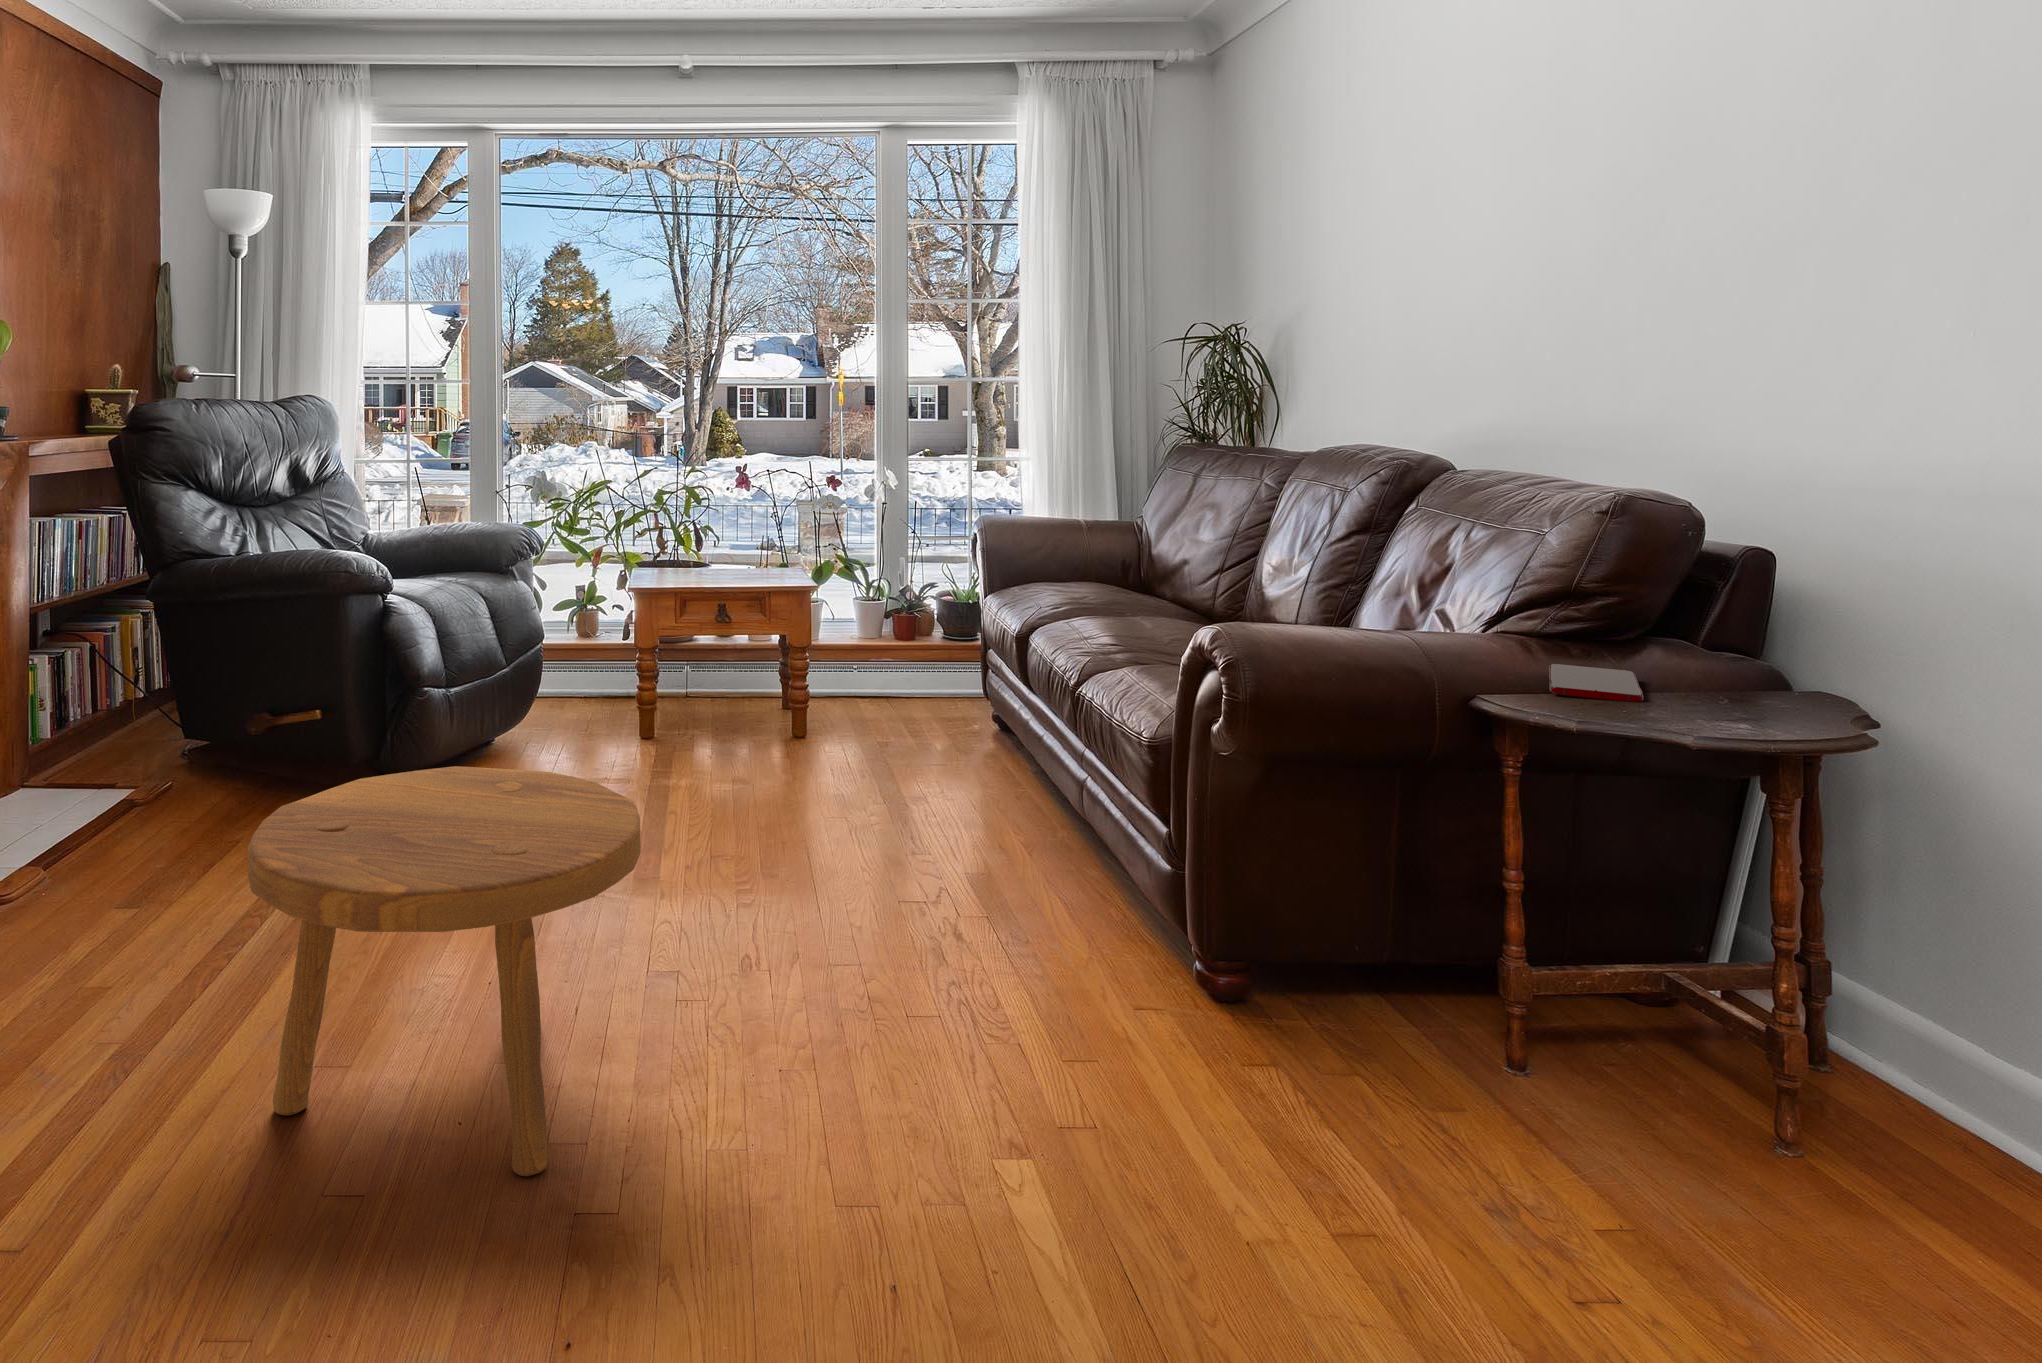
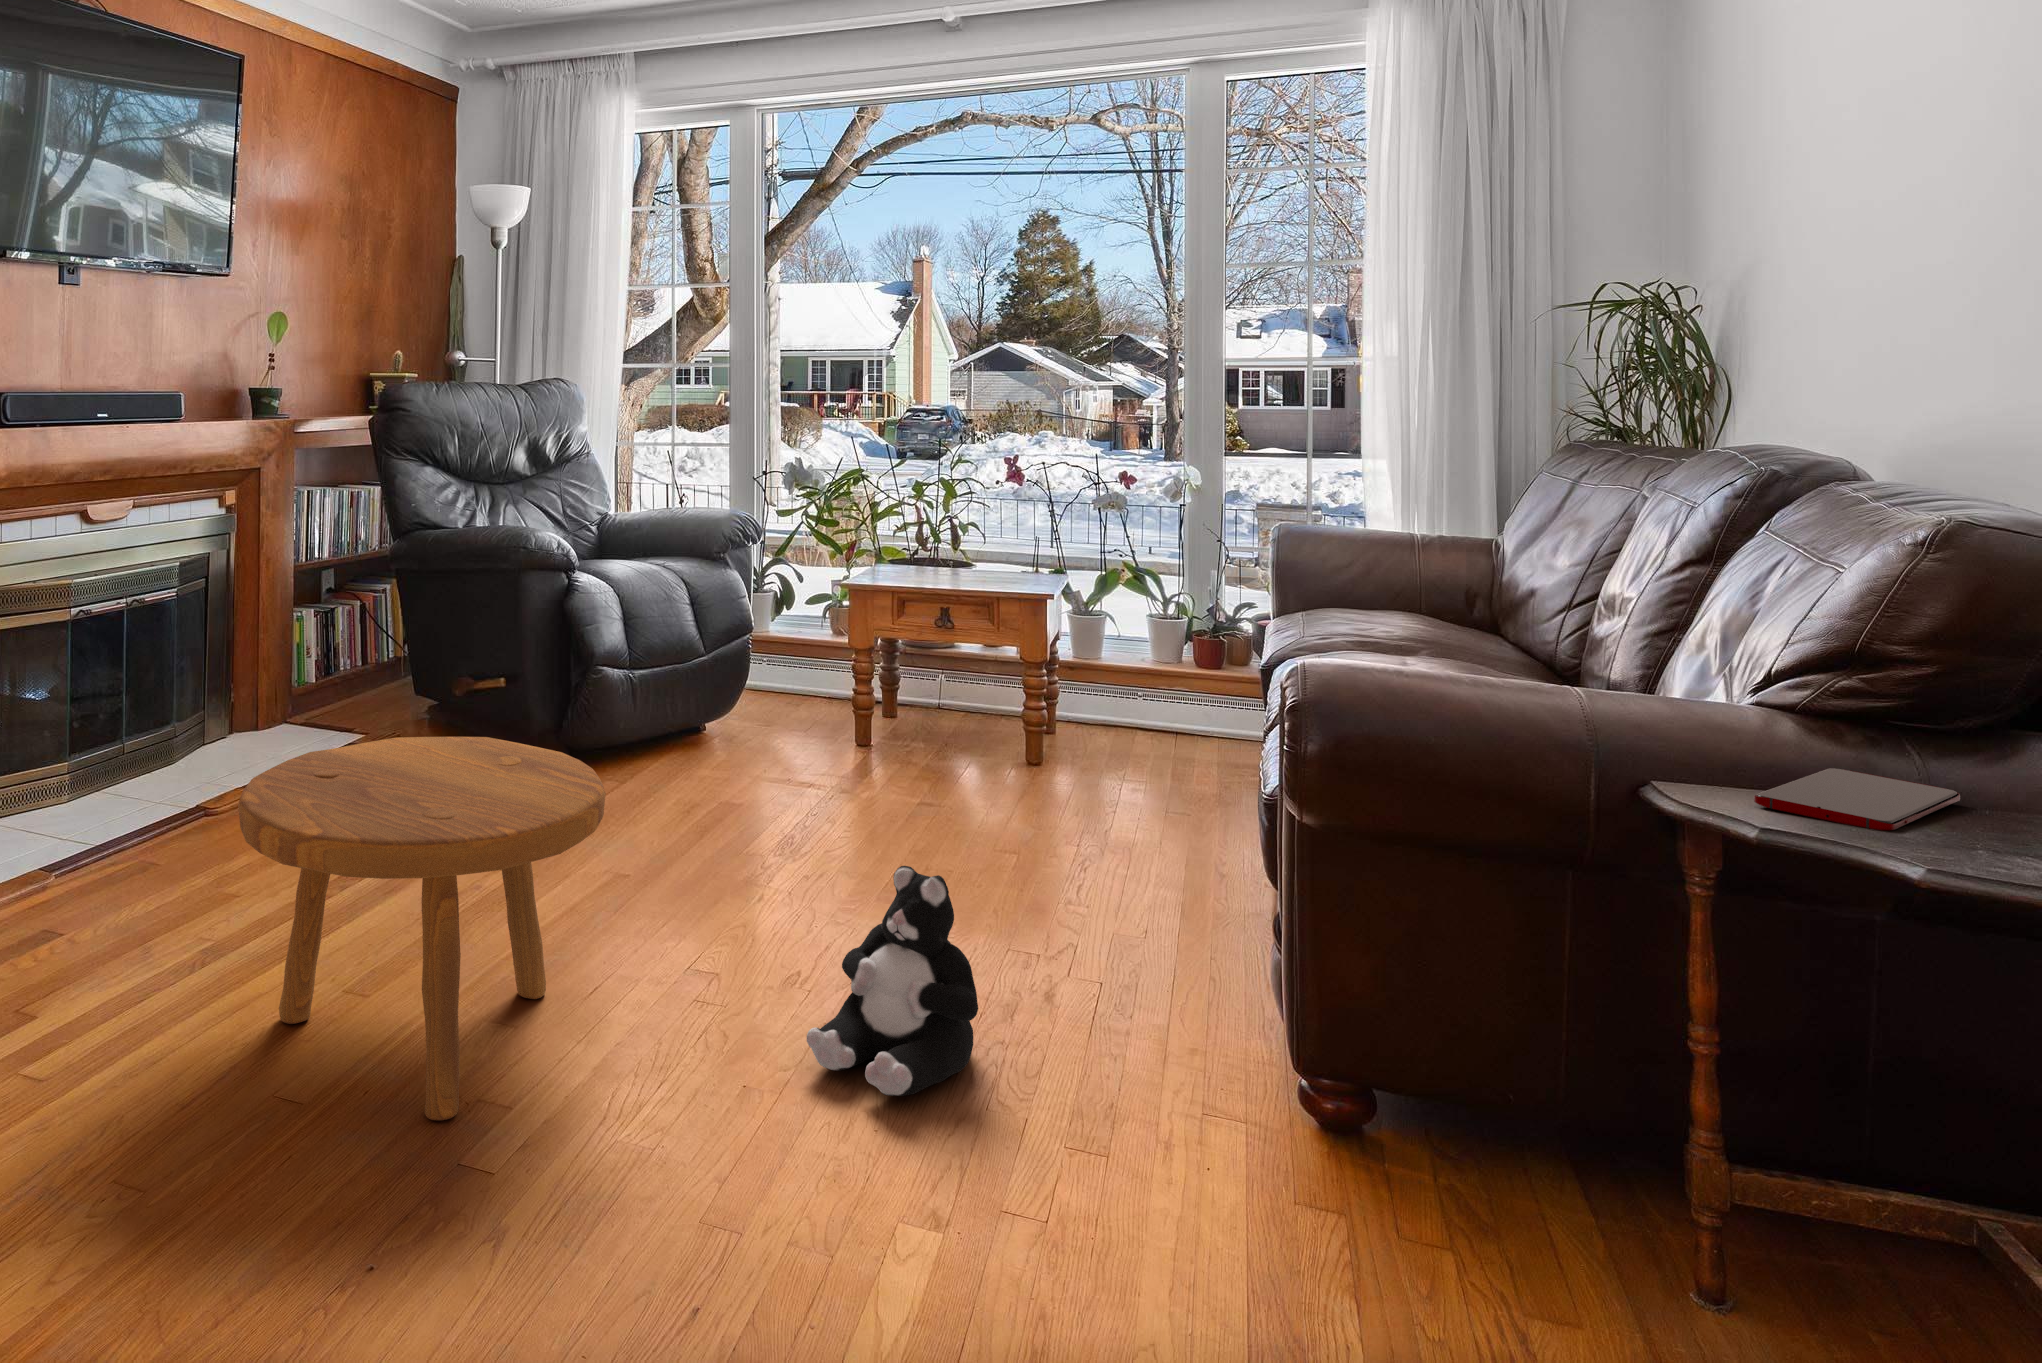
plush toy: none [829,835,969,1047] -> present [807,866,978,1096]

